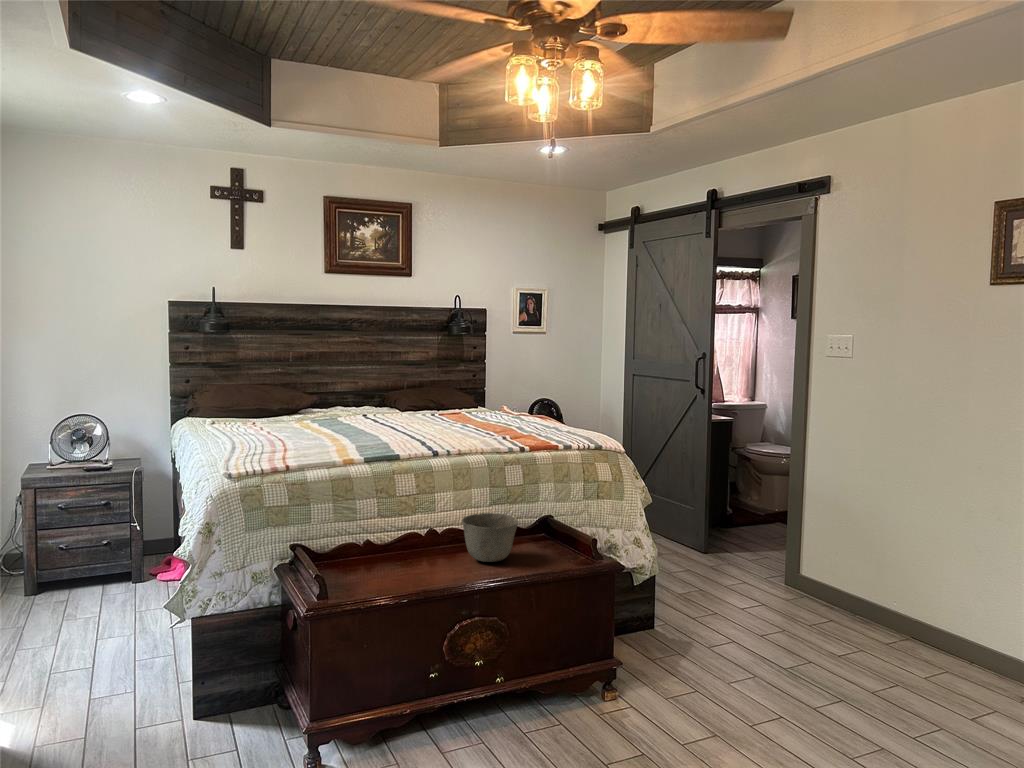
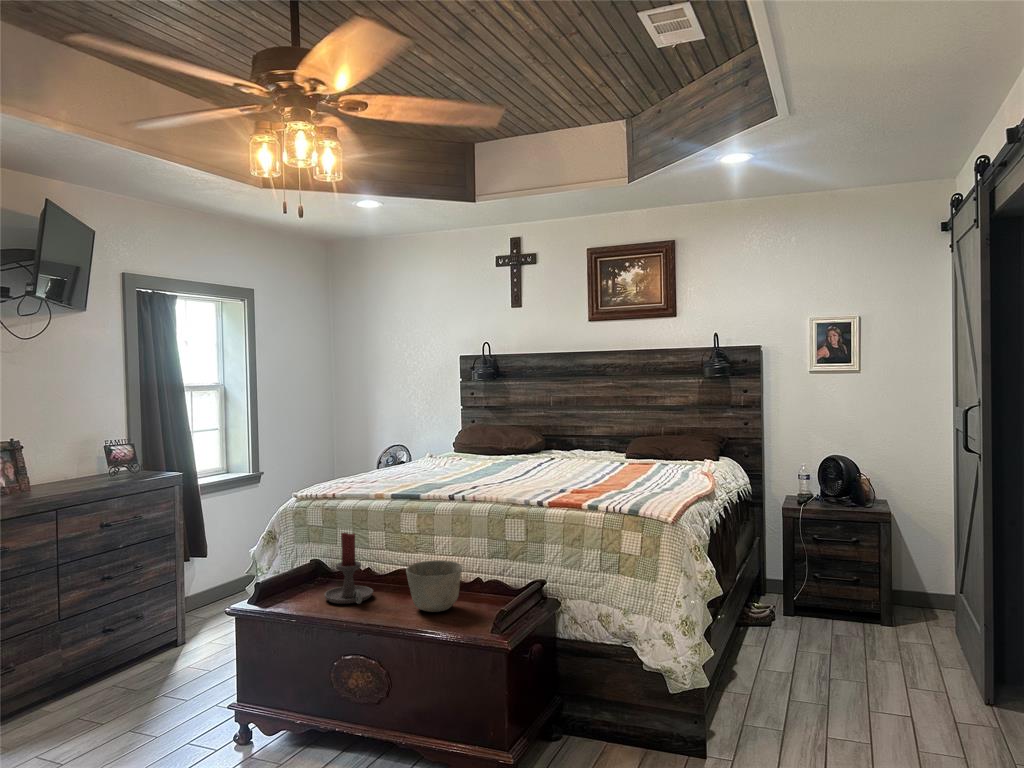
candle holder: none [366,502,432,580] -> present [325,533,373,604]

